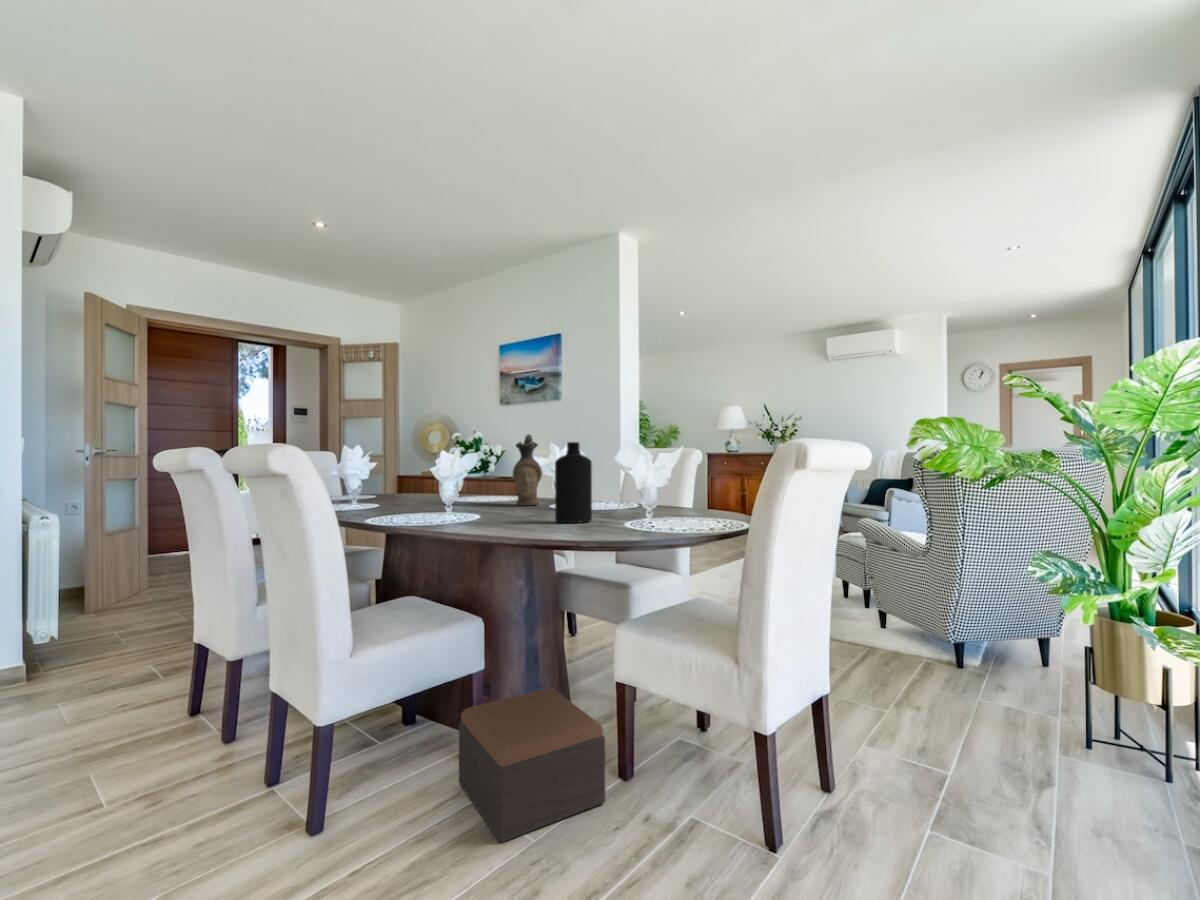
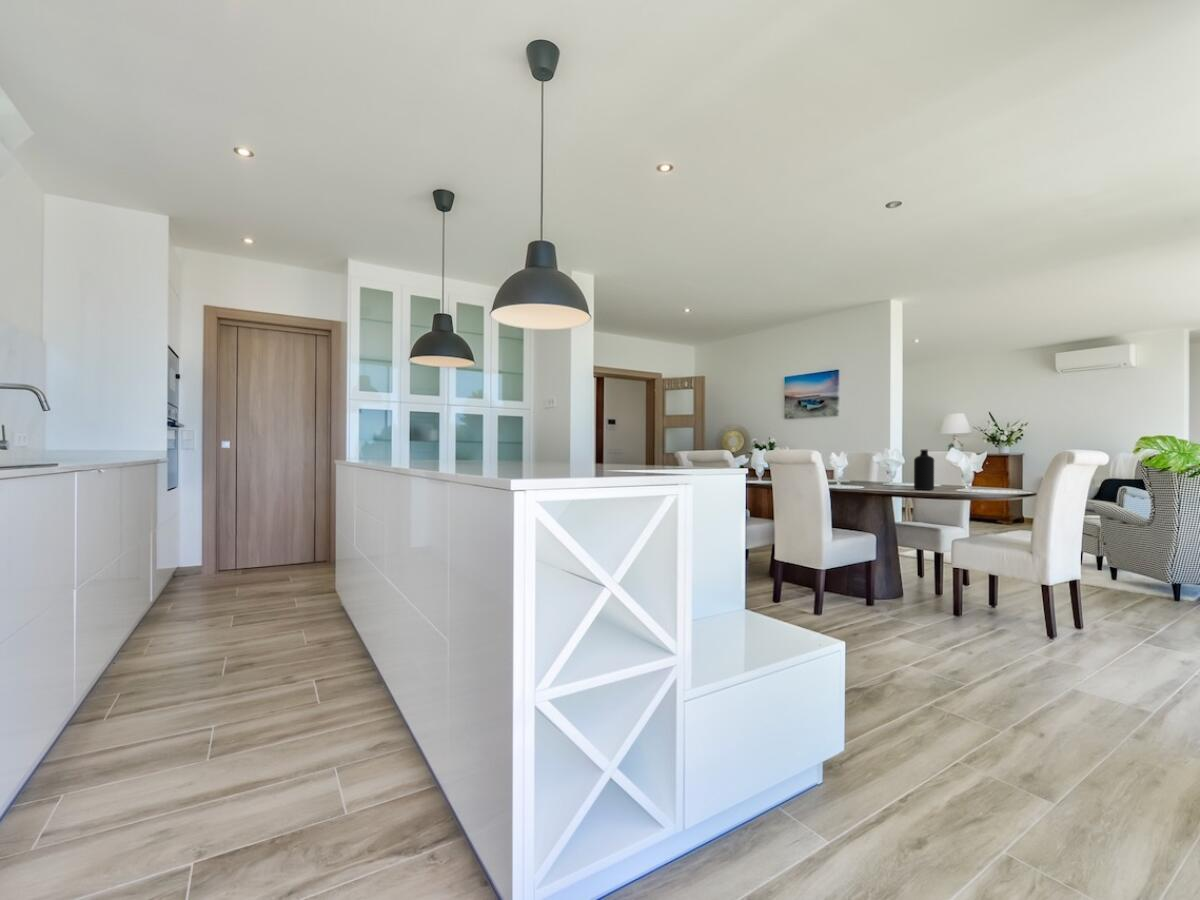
ceramic pitcher: present [513,434,542,505] -> none [859,443,878,484]
footstool: present [459,688,605,842] -> none [874,570,956,622]

